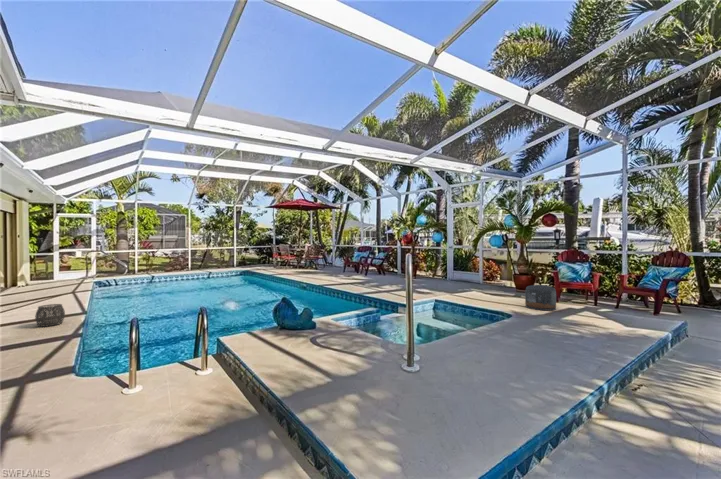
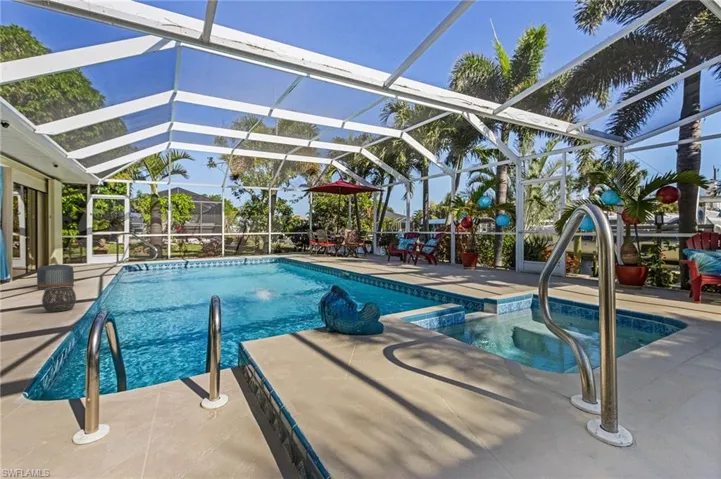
pouf: present [525,285,556,310] -> present [37,265,74,290]

